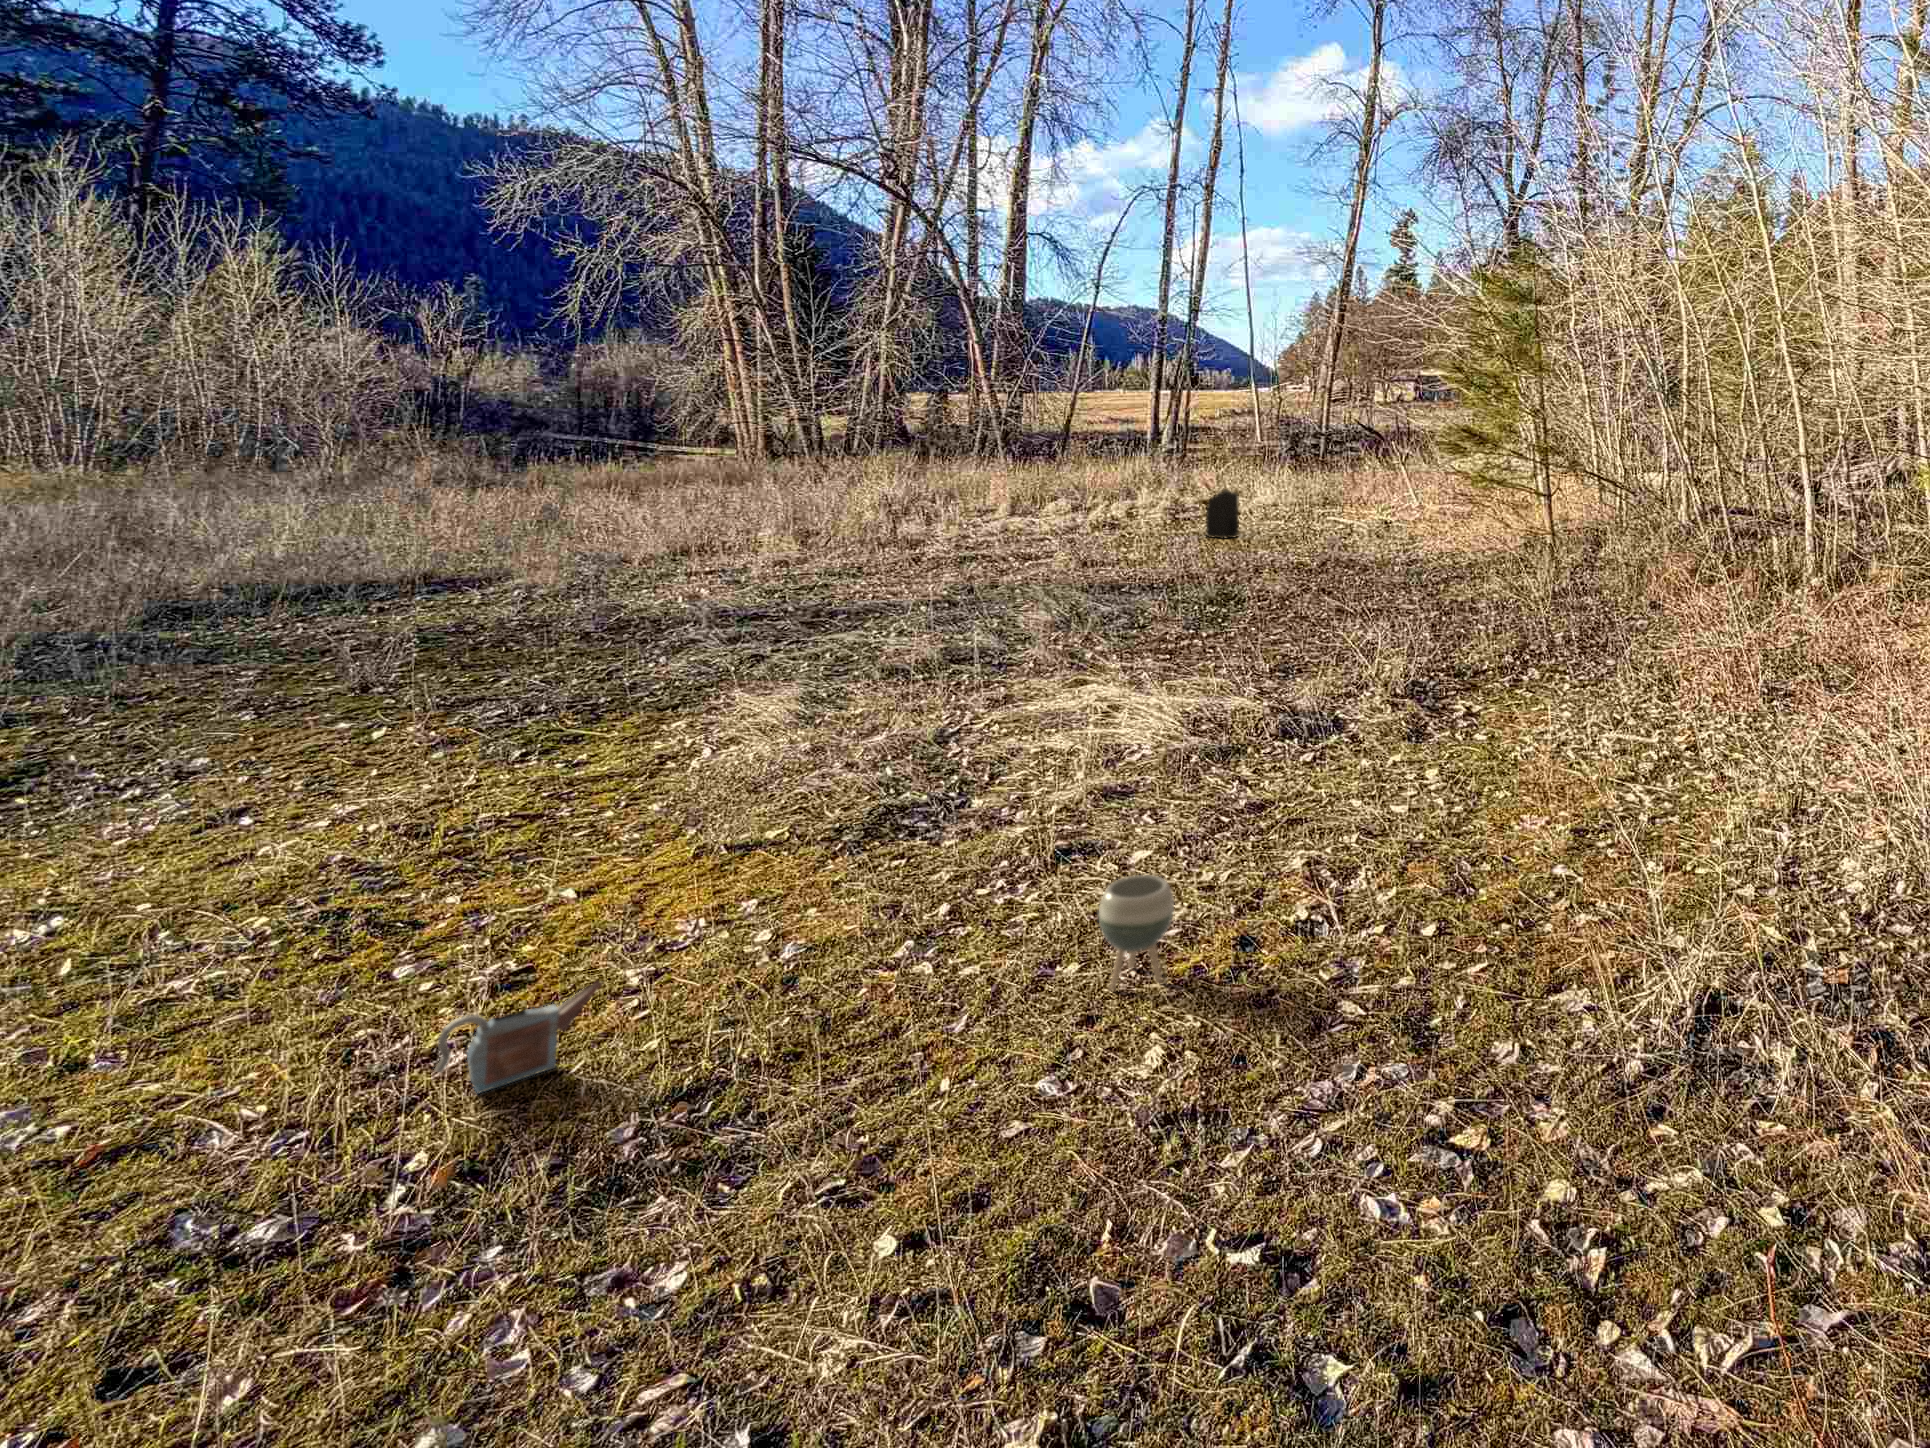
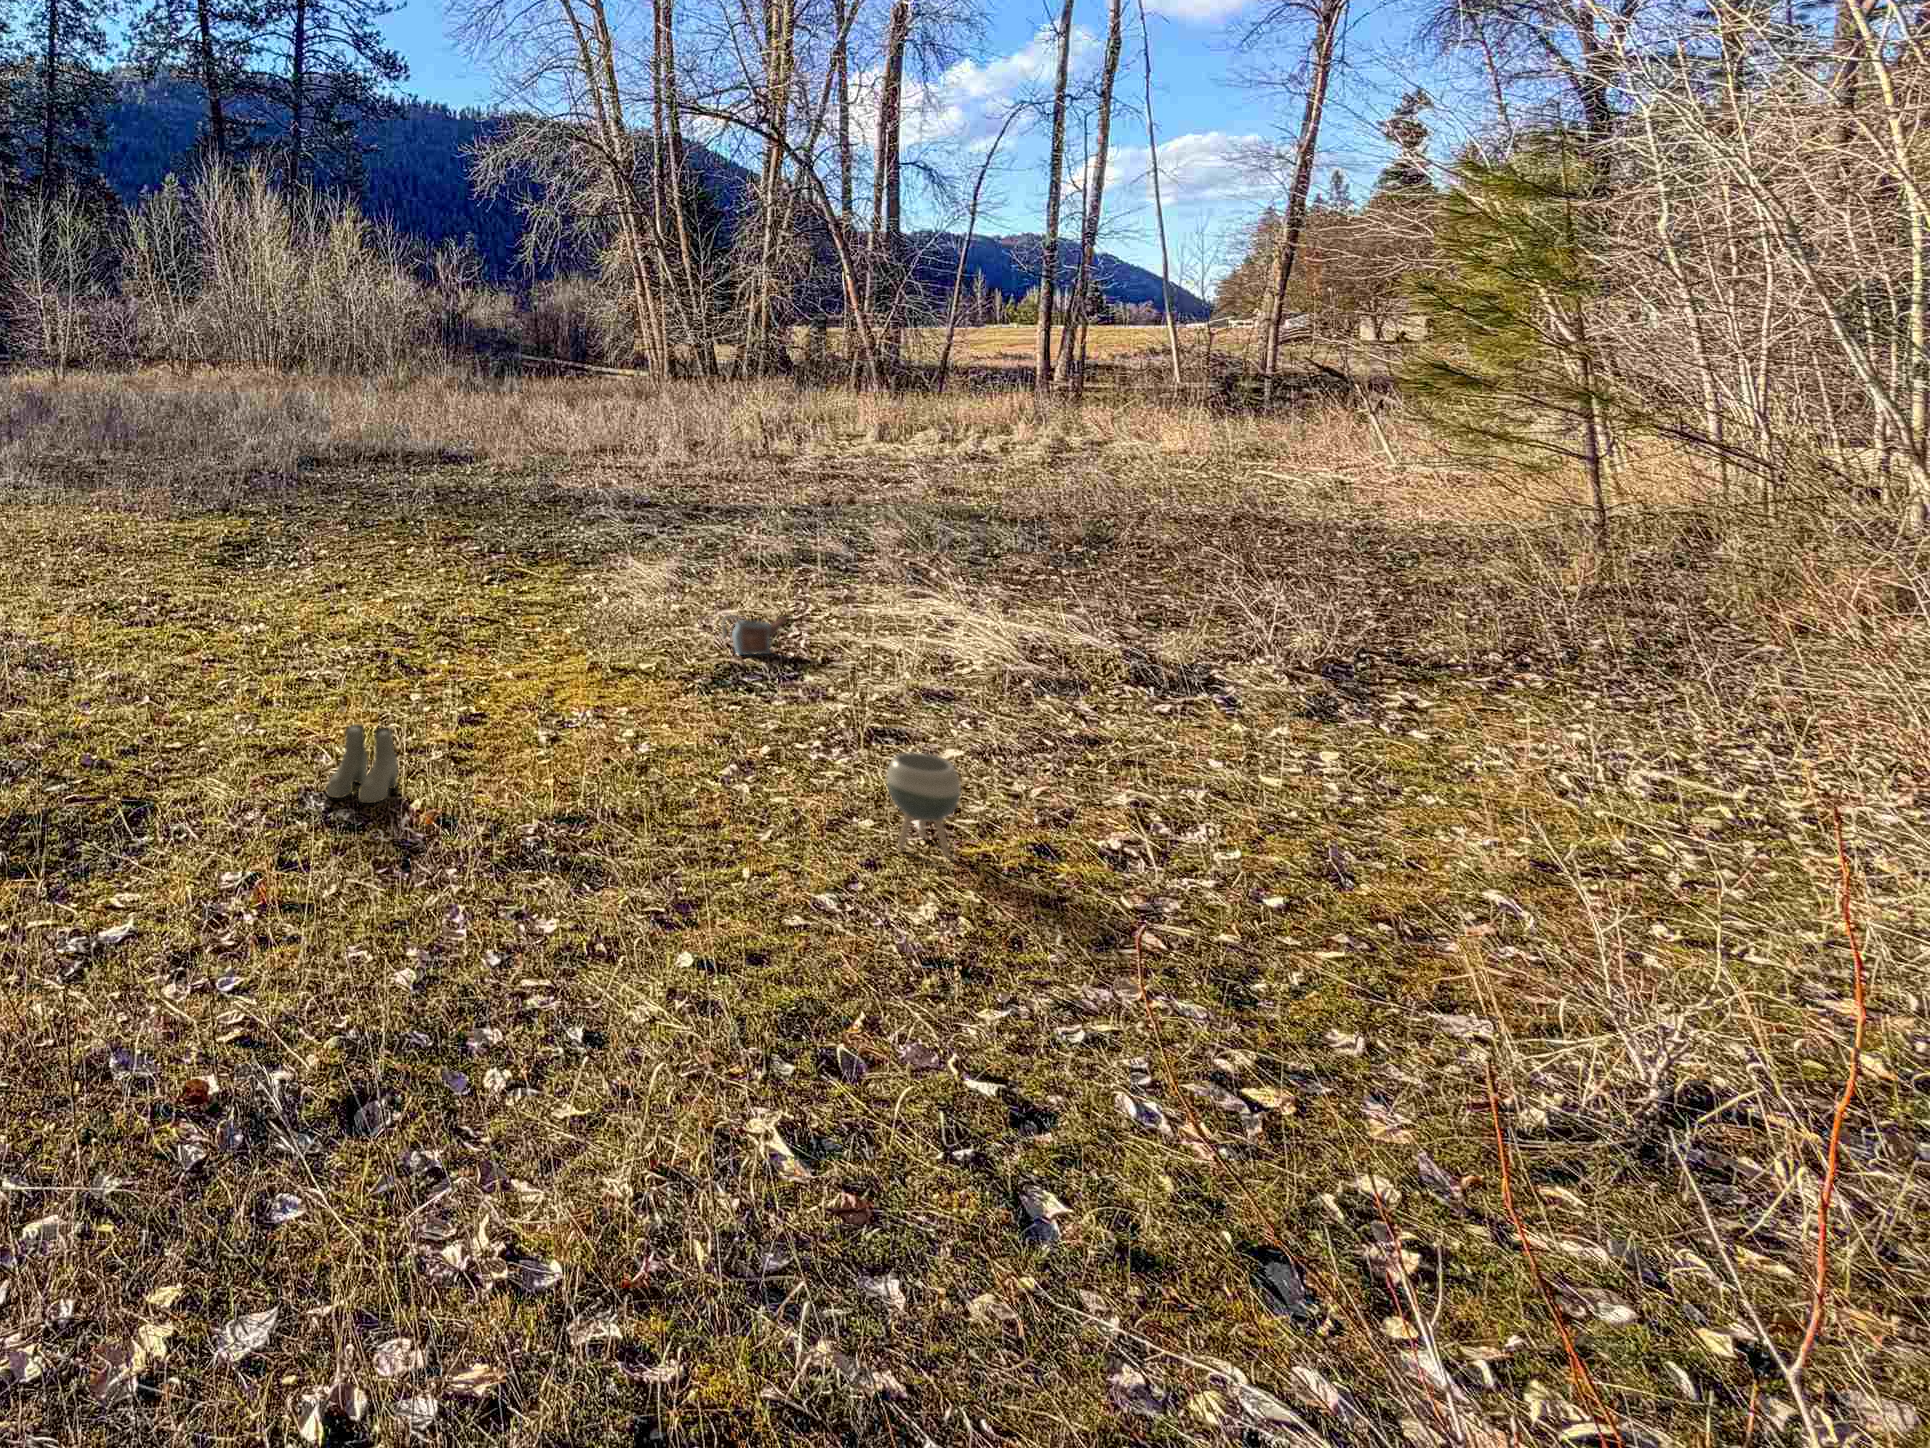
backpack: present [1206,489,1239,538] -> none [1087,426,1131,480]
watering can: present [435,980,603,1093] -> present [721,615,788,655]
boots: none [220,1055,377,1210] -> present [327,724,398,803]

